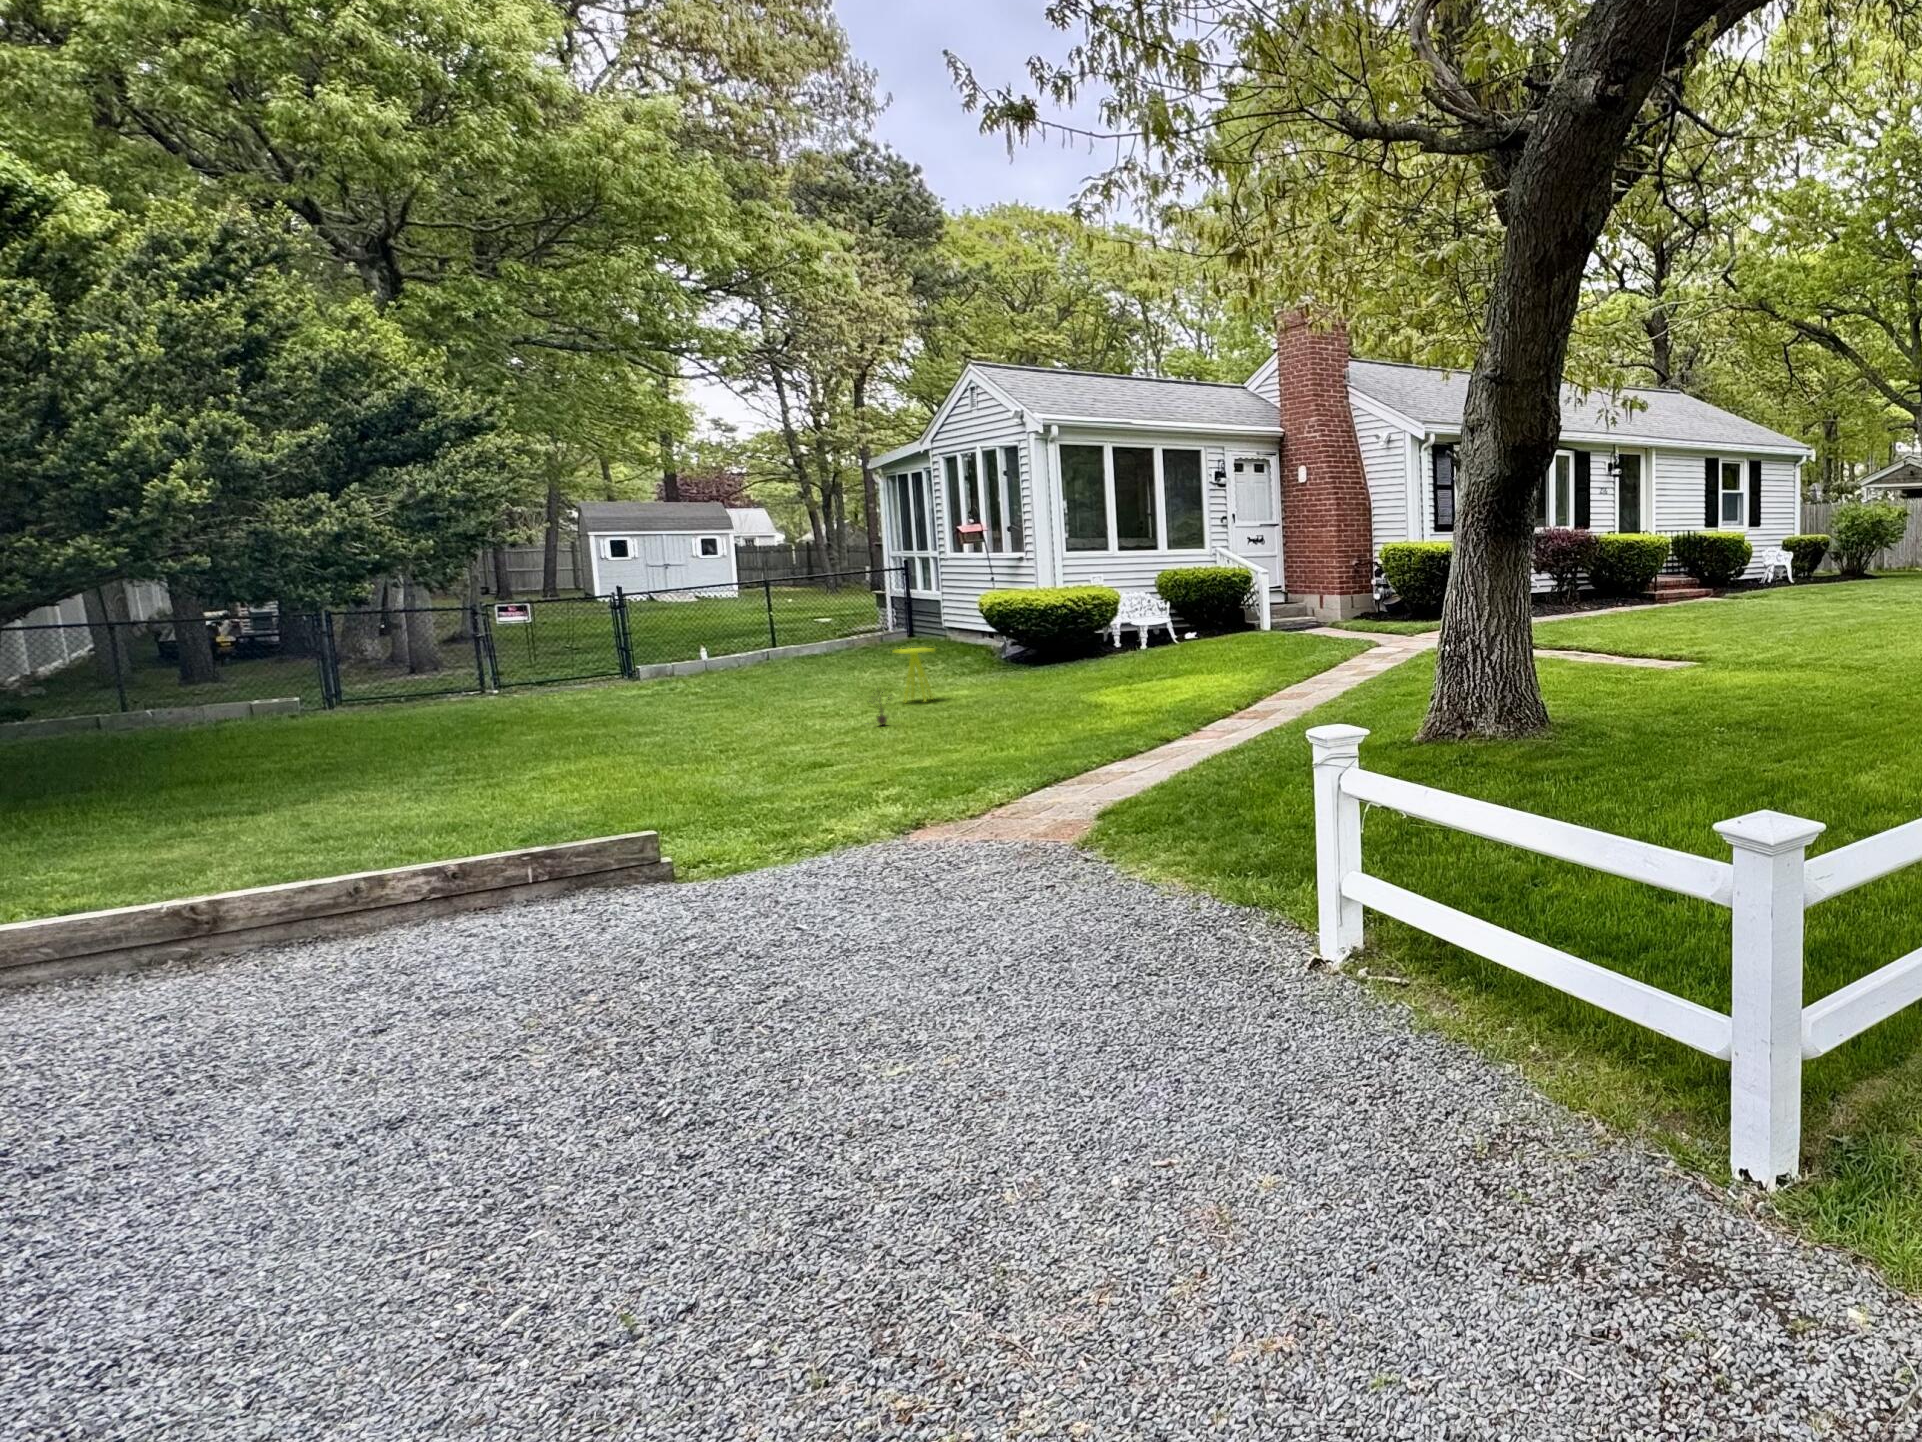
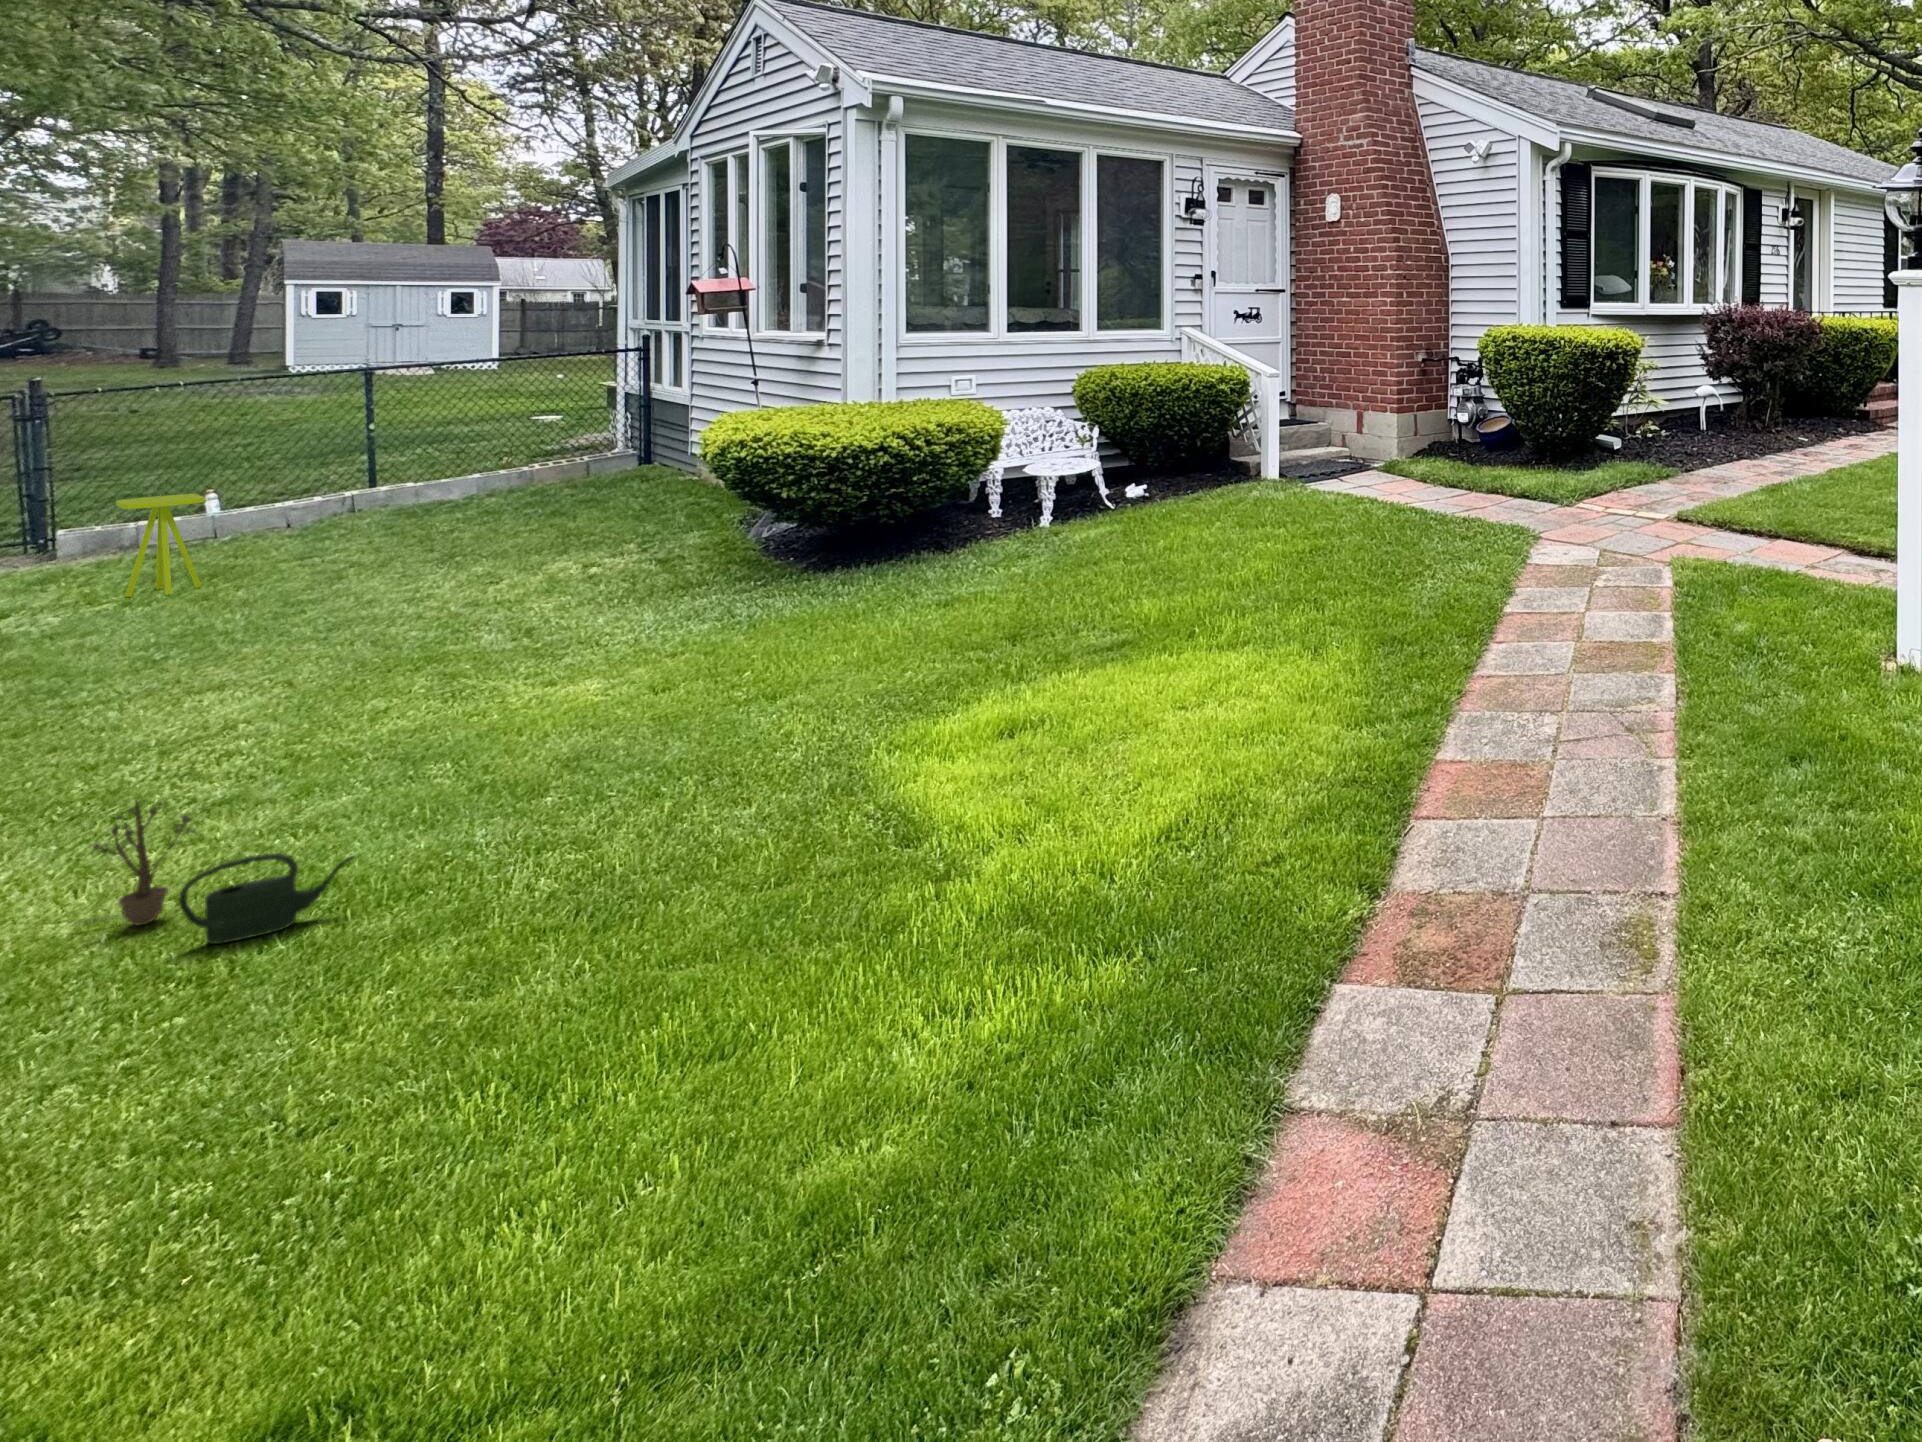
side table: present [893,648,934,702] -> present [116,494,205,597]
watering can: none [899,703,941,727] -> present [179,853,354,944]

